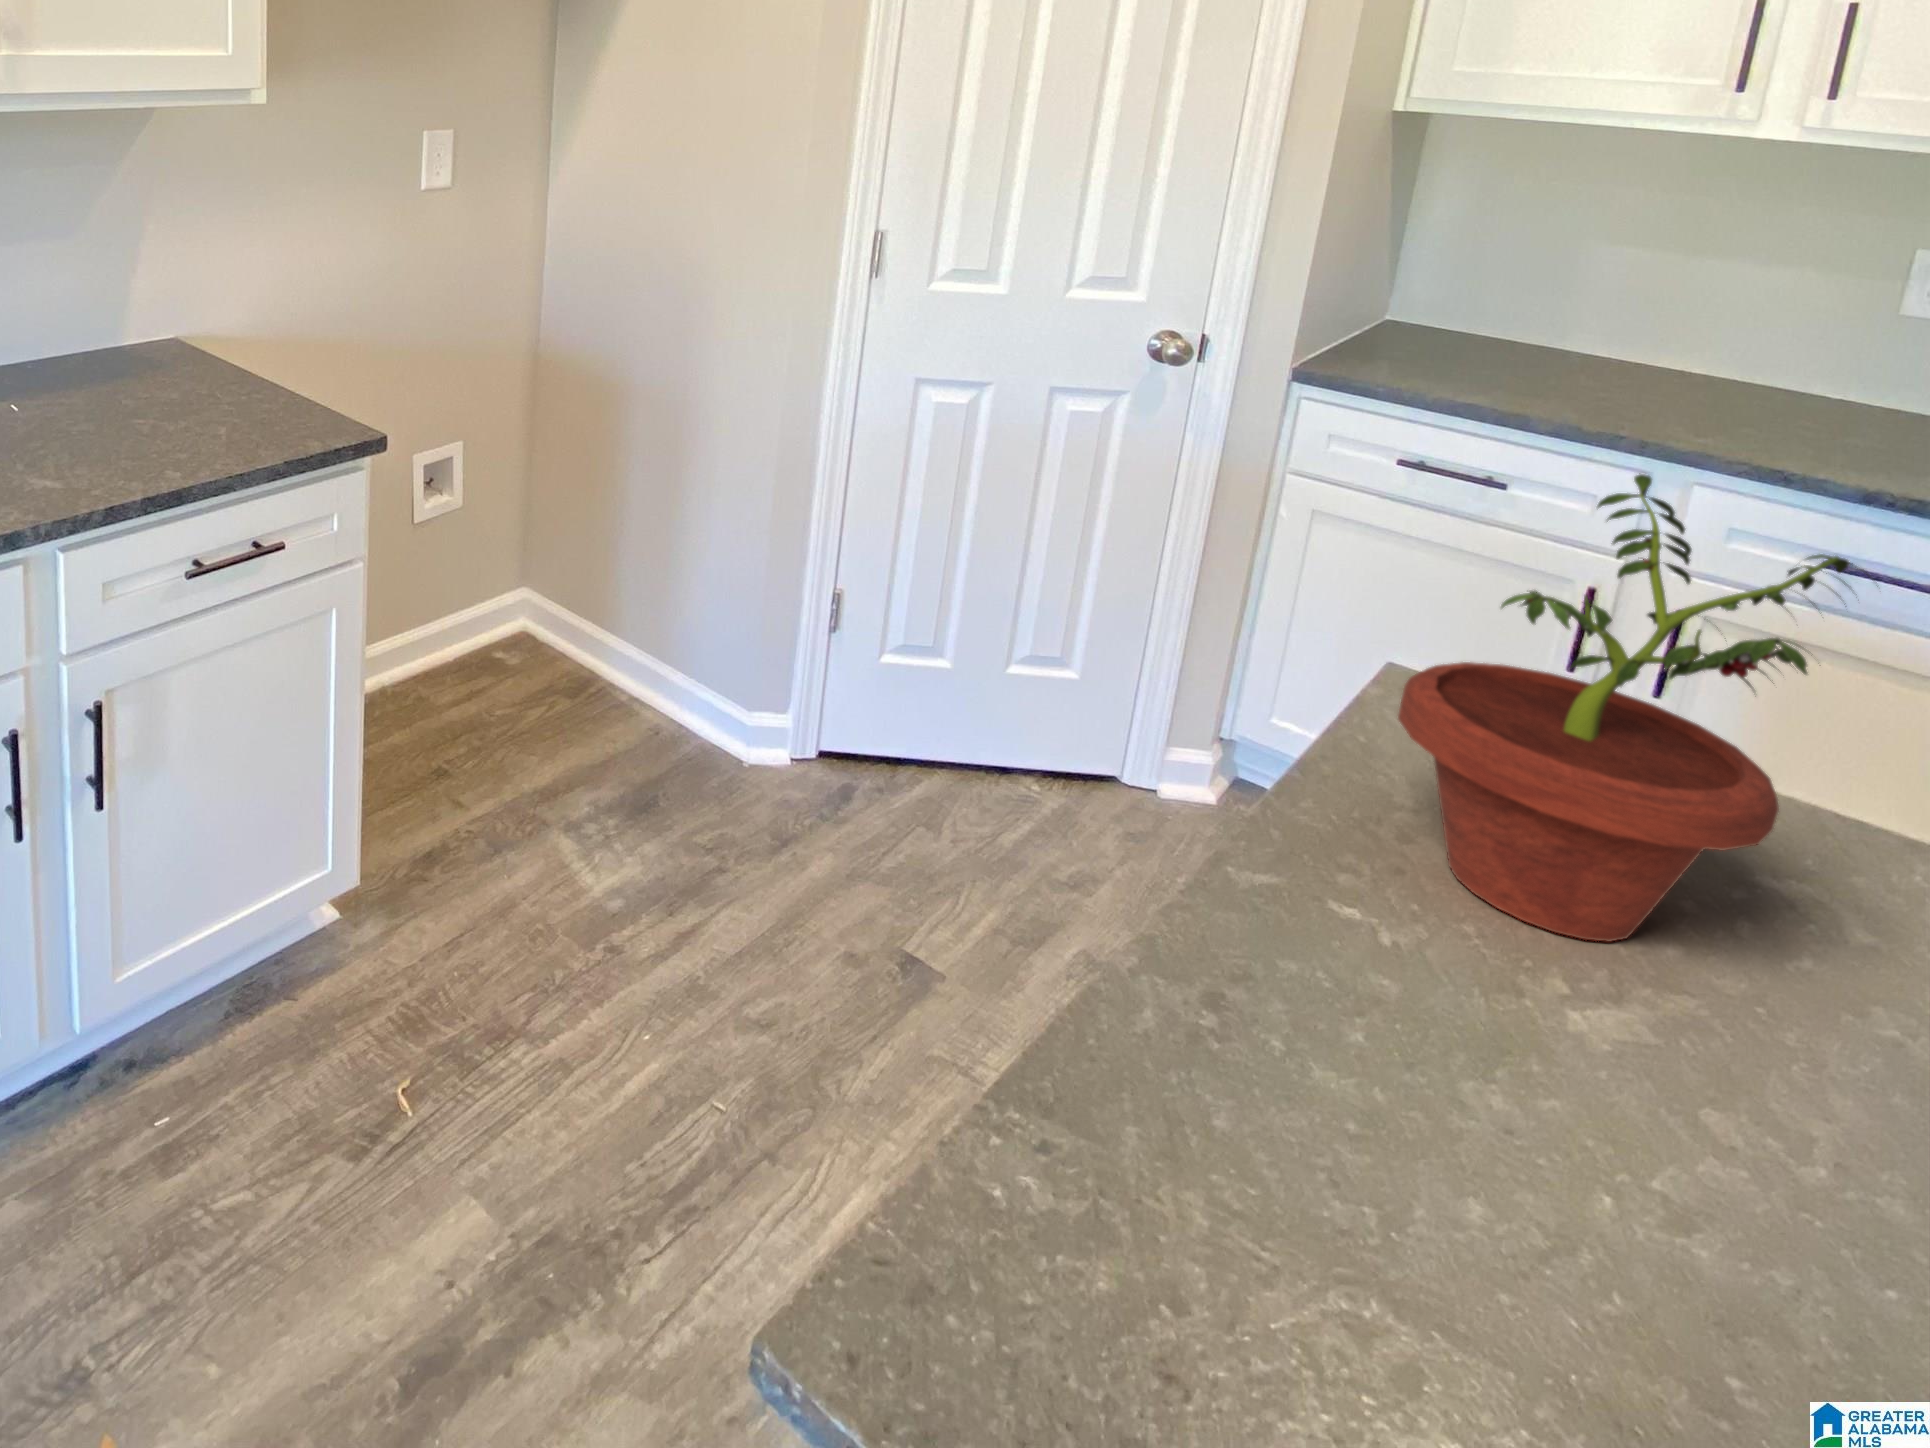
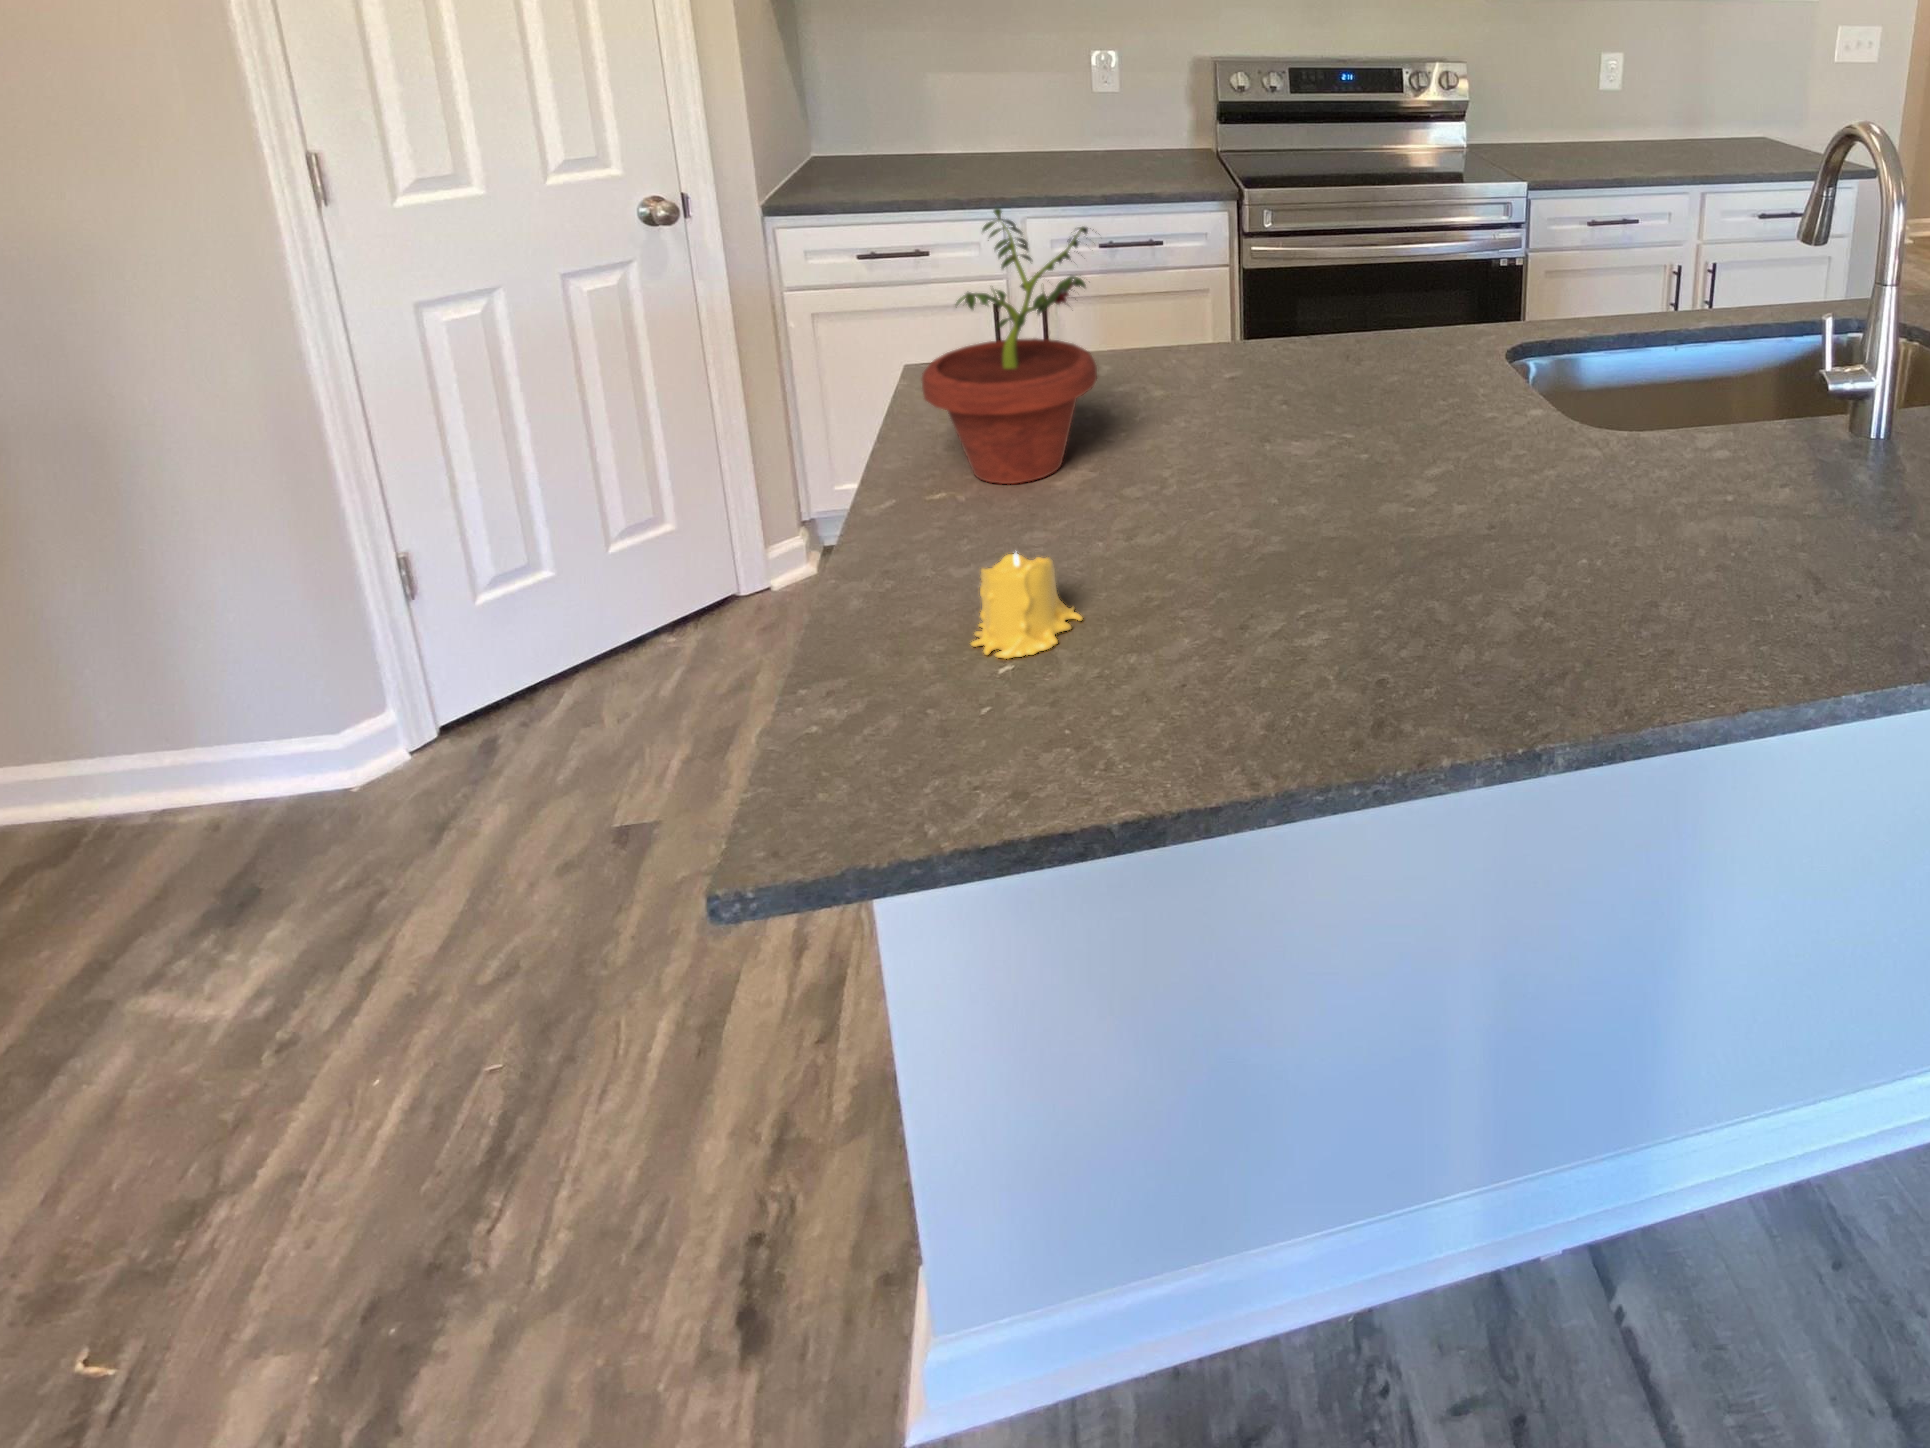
candle: none [1324,1069,1575,1300] -> present [971,553,1082,659]

